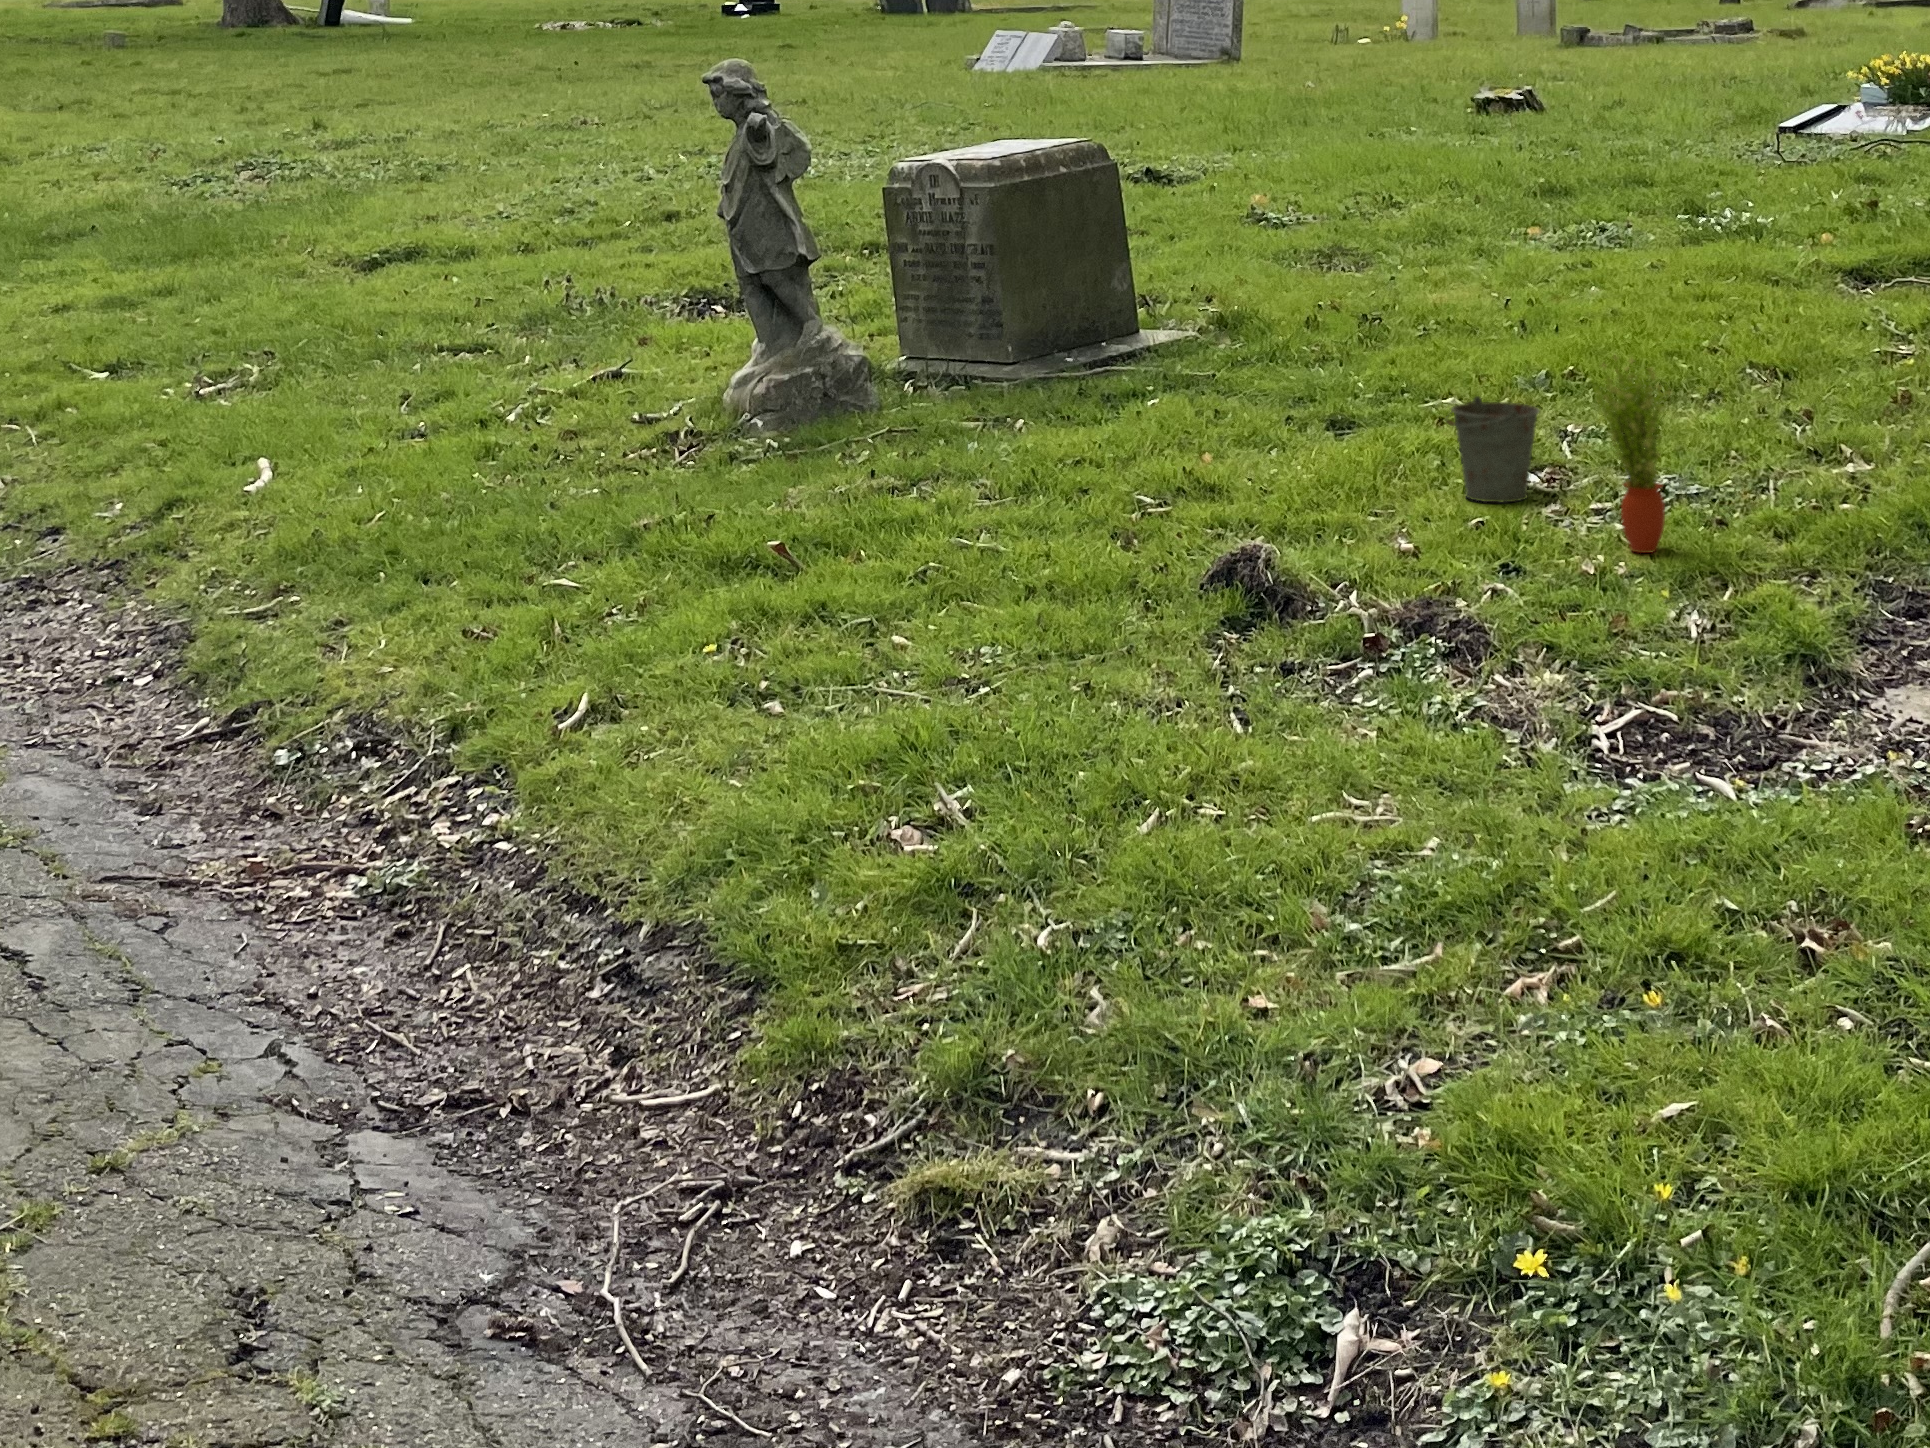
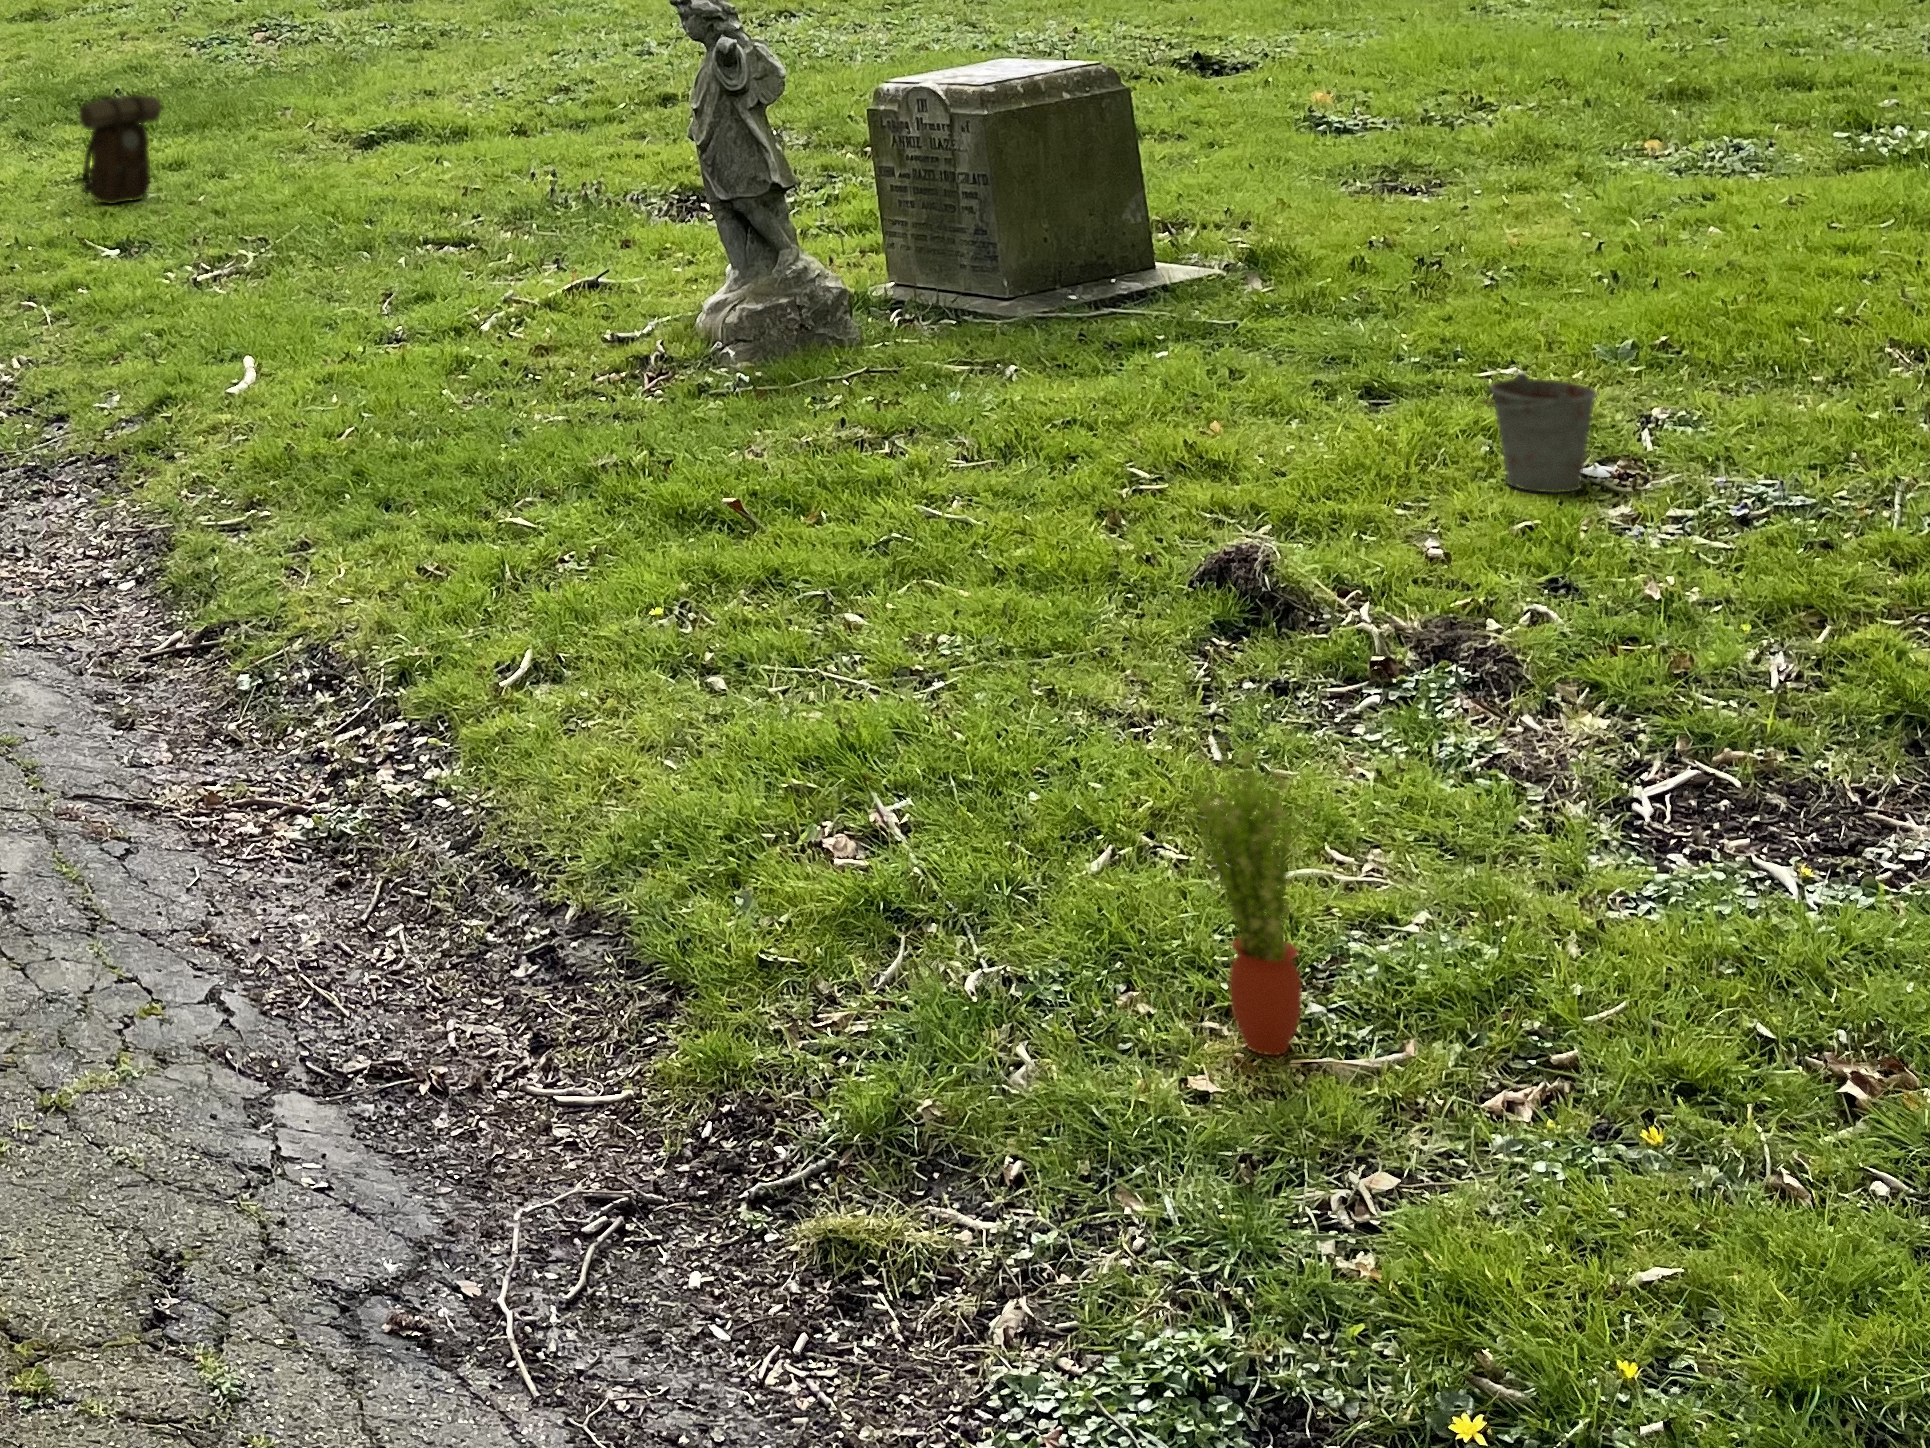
backpack: none [56,213,150,331] -> present [79,95,162,204]
potted plant: present [1592,355,1671,553] -> present [1177,739,1312,1055]

